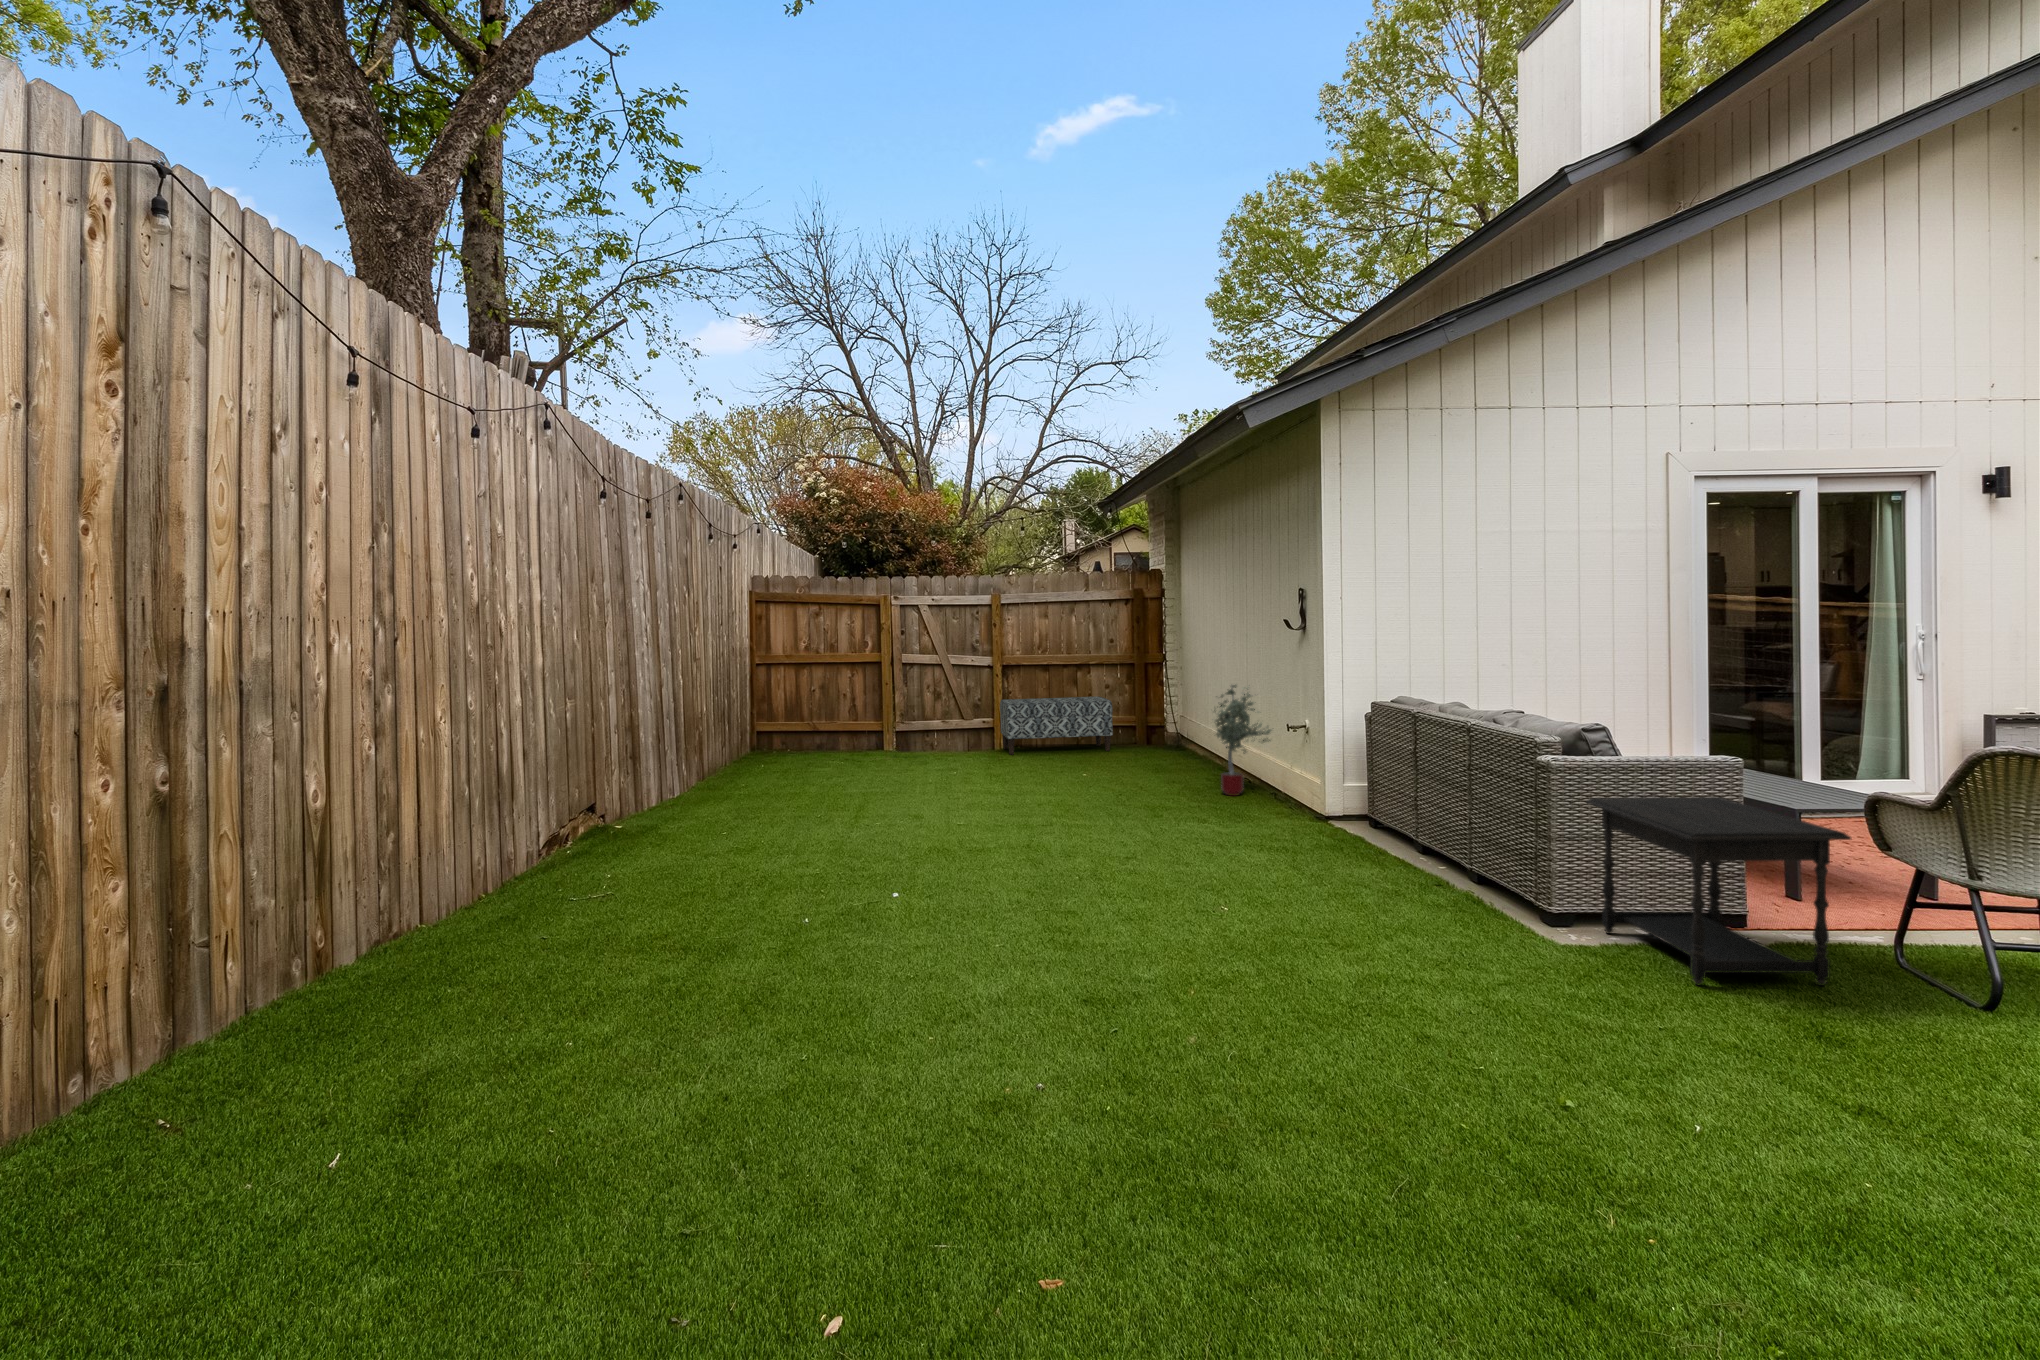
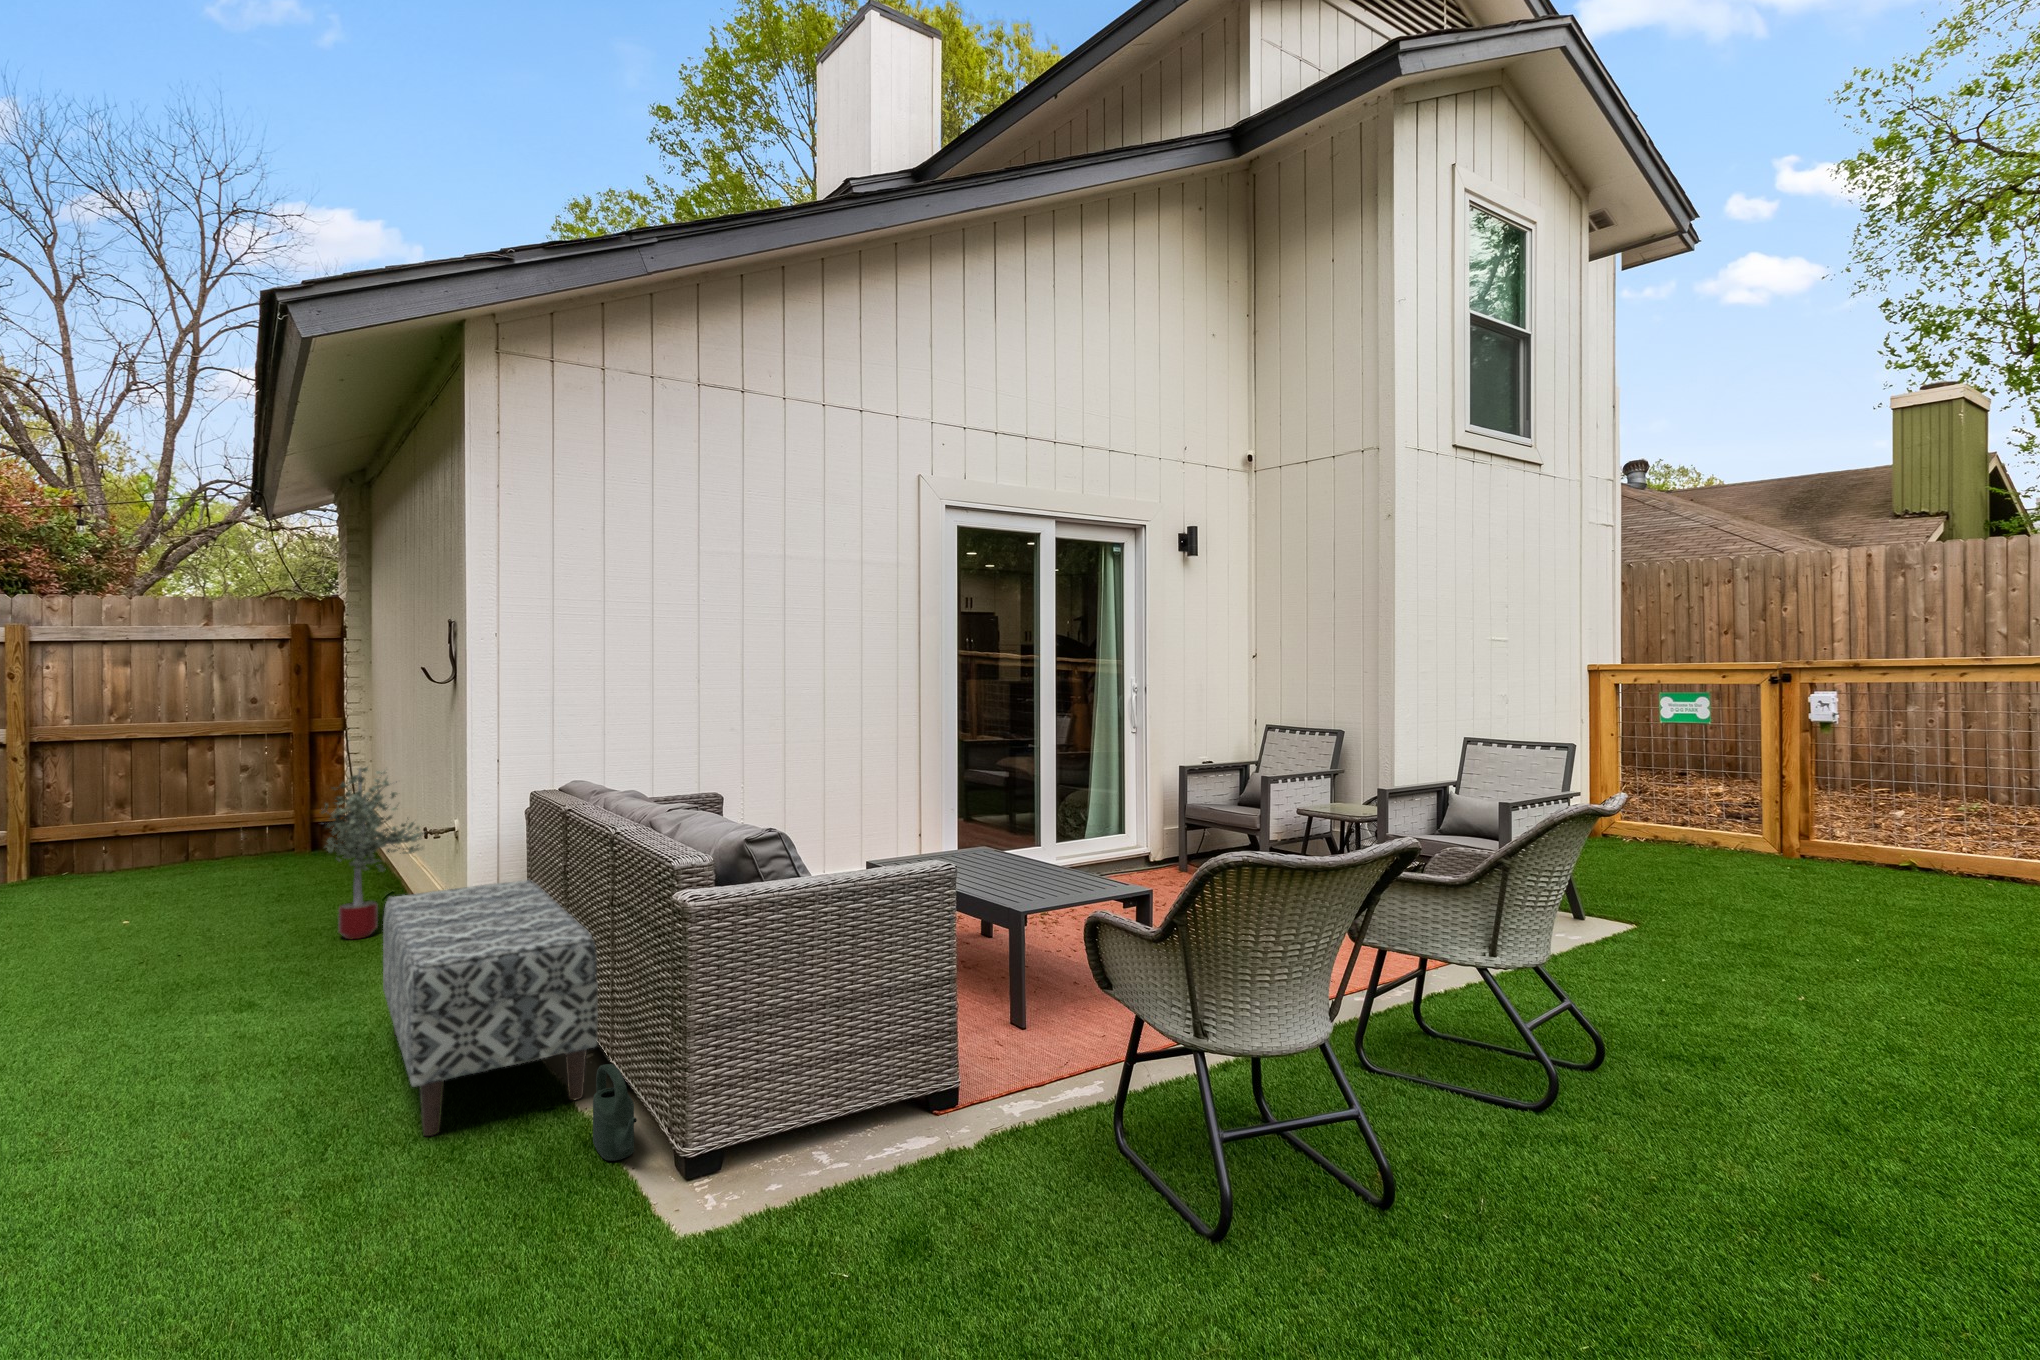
bench: present [1000,696,1113,755] -> present [383,880,598,1136]
side table: present [1586,797,1851,986] -> none [738,927,1062,1303]
watering can: none [1476,859,1519,913] -> present [593,1064,637,1161]

